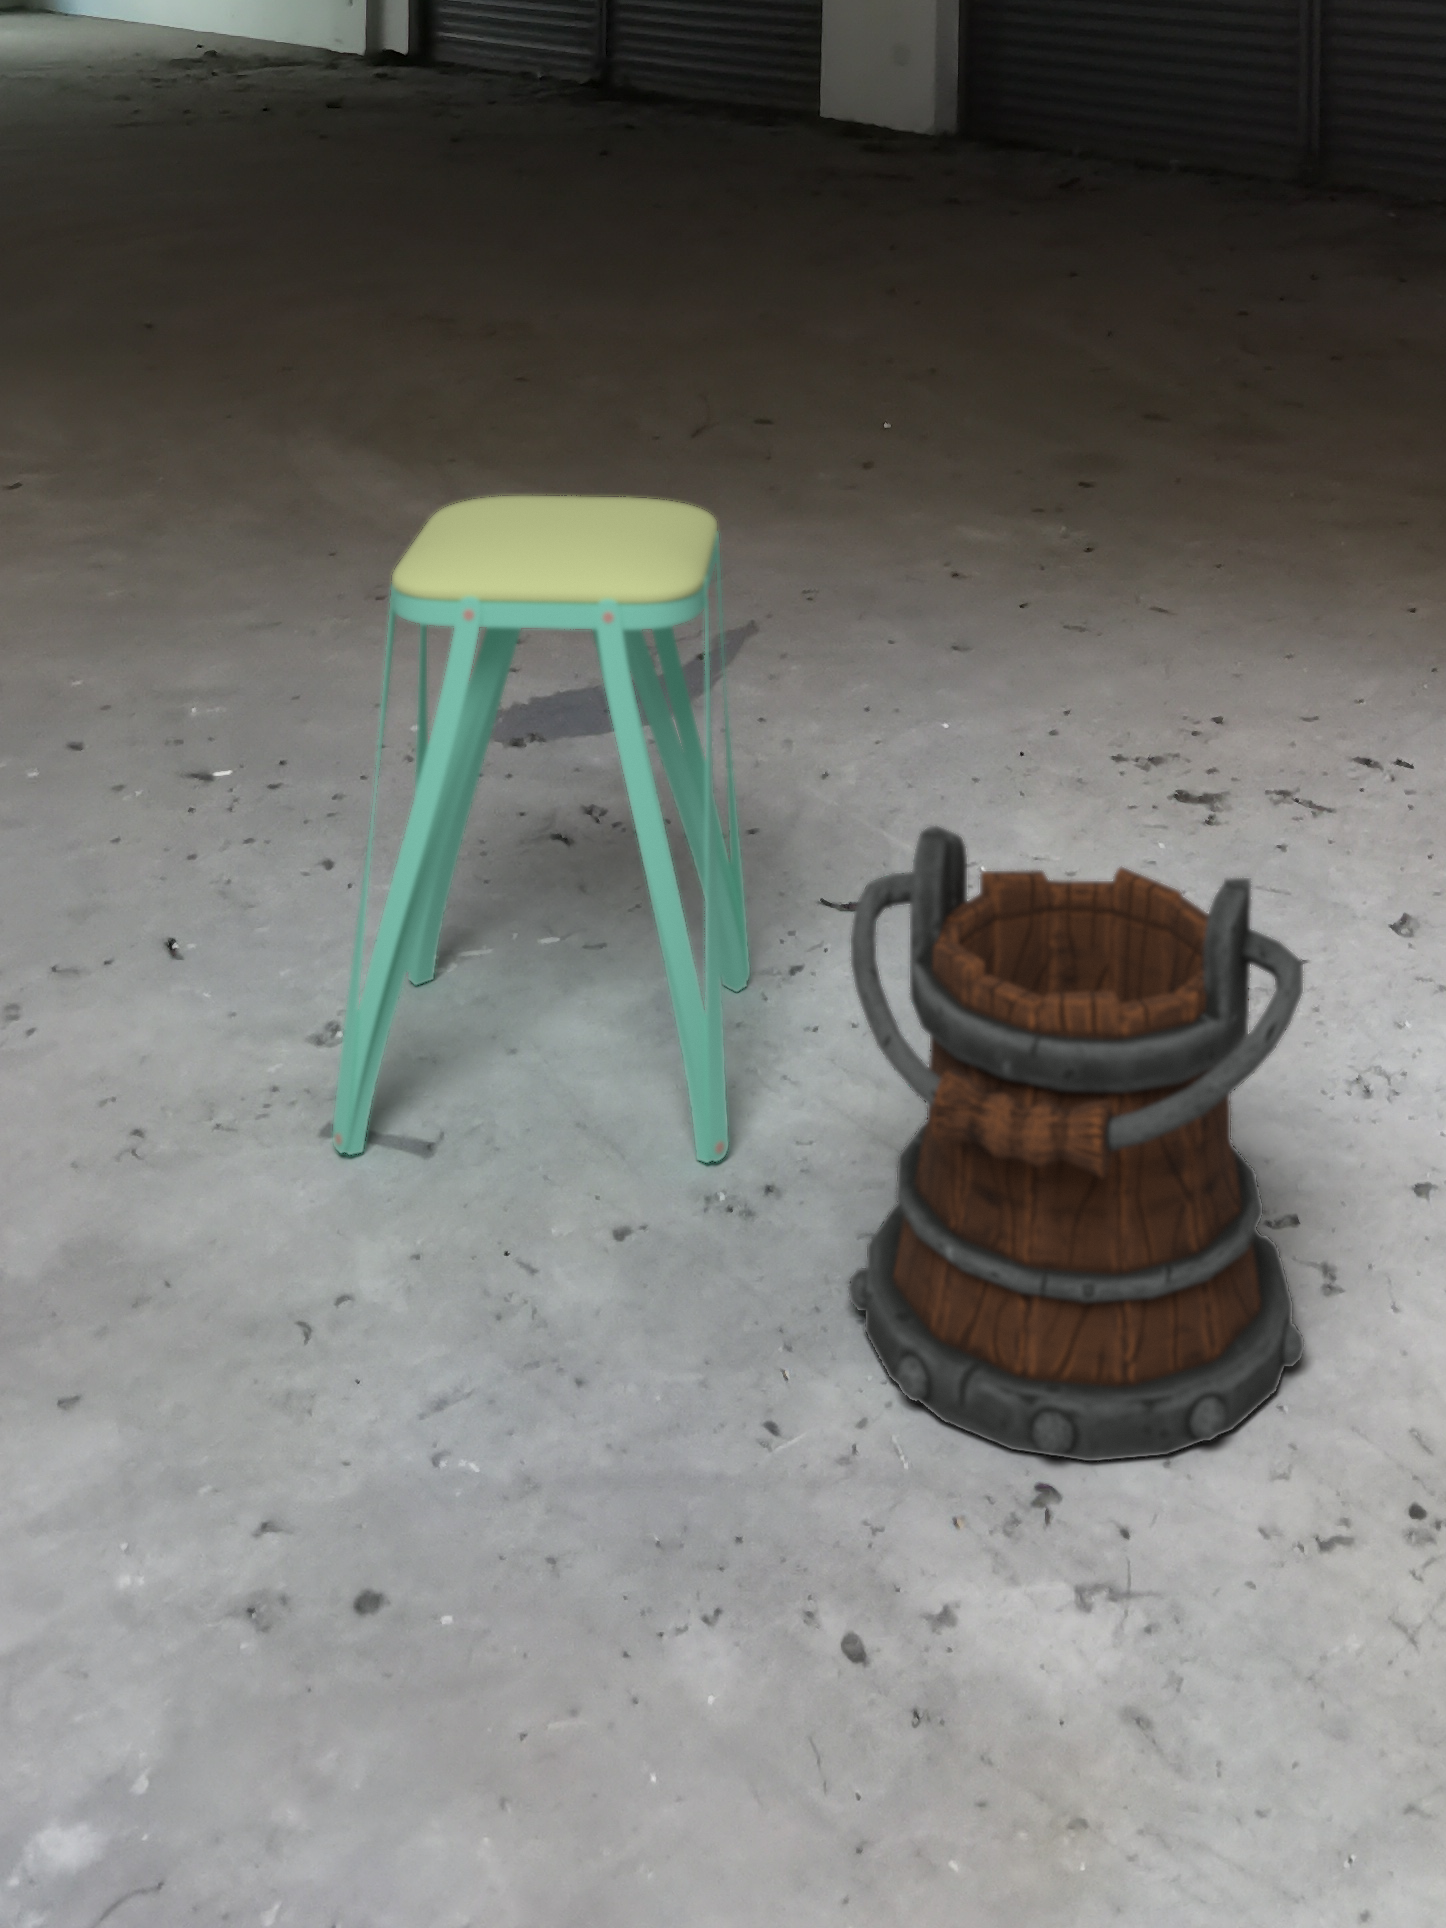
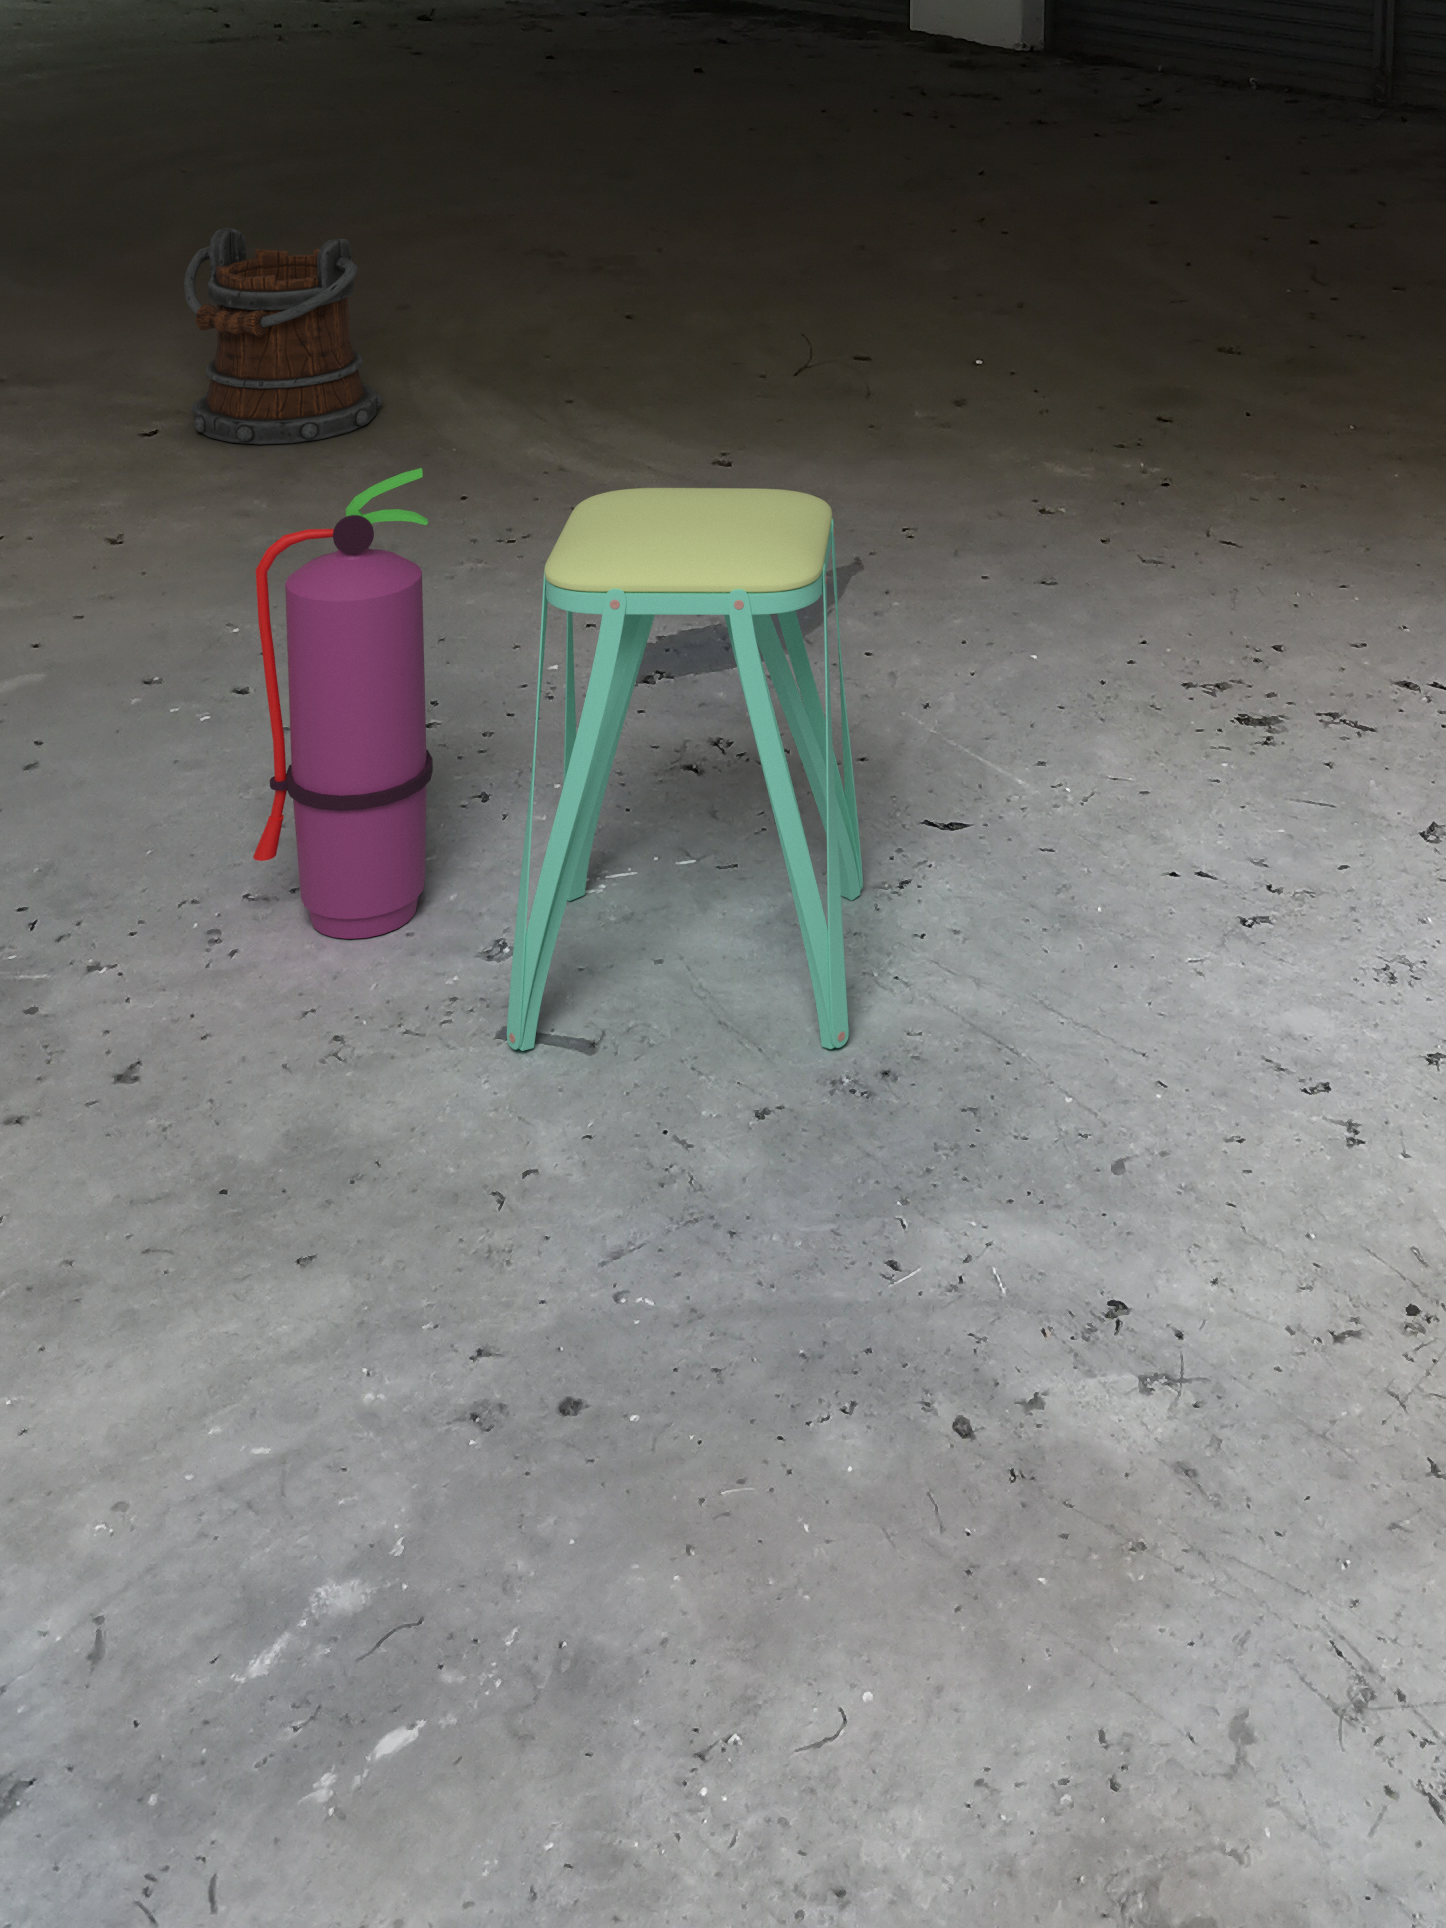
fire extinguisher: none [63,472,272,1022] -> present [253,468,433,939]
bucket: present [848,826,1304,1461] -> present [184,228,382,445]

